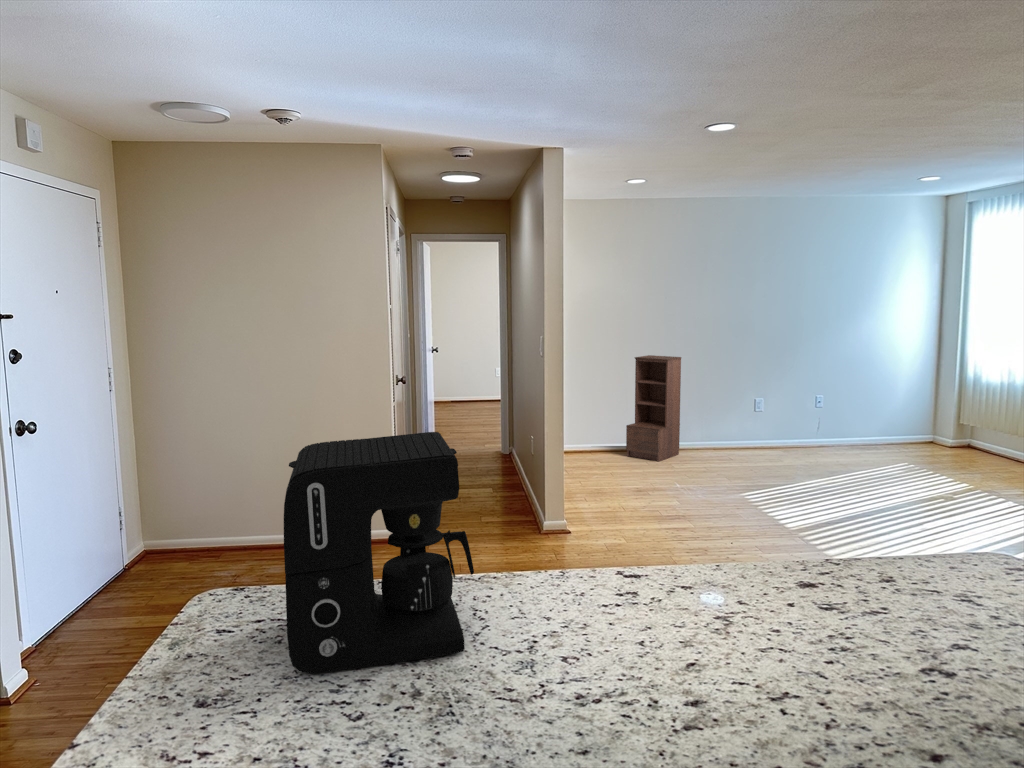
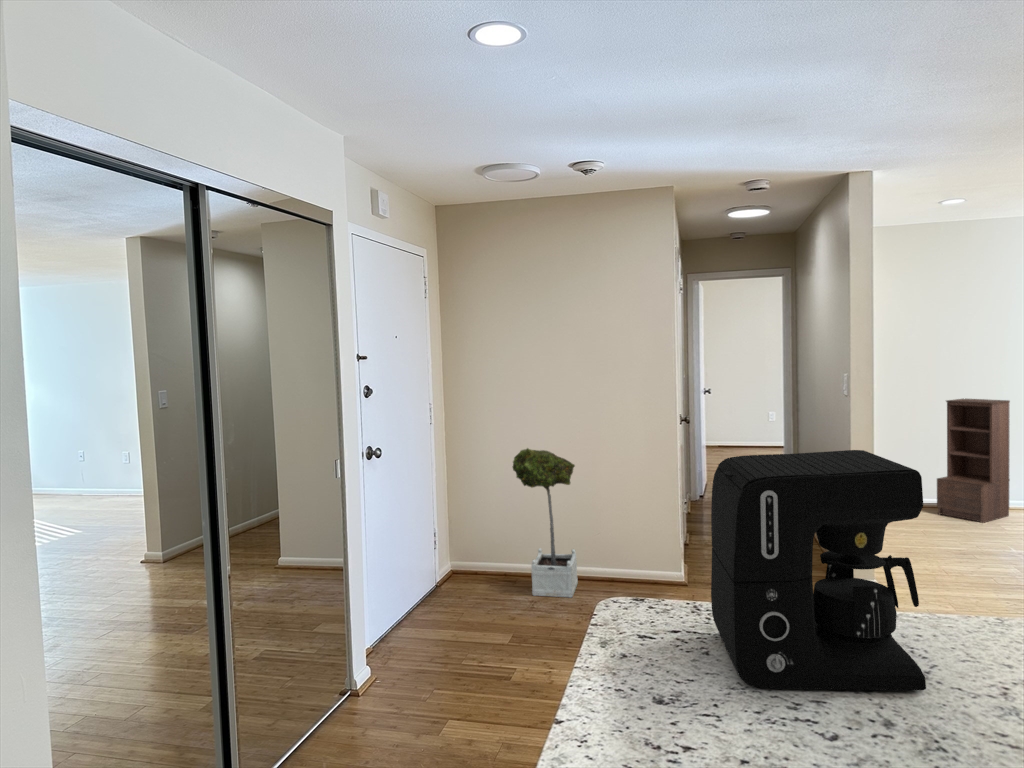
potted tree: none [210,415,288,569] -> present [513,448,578,597]

